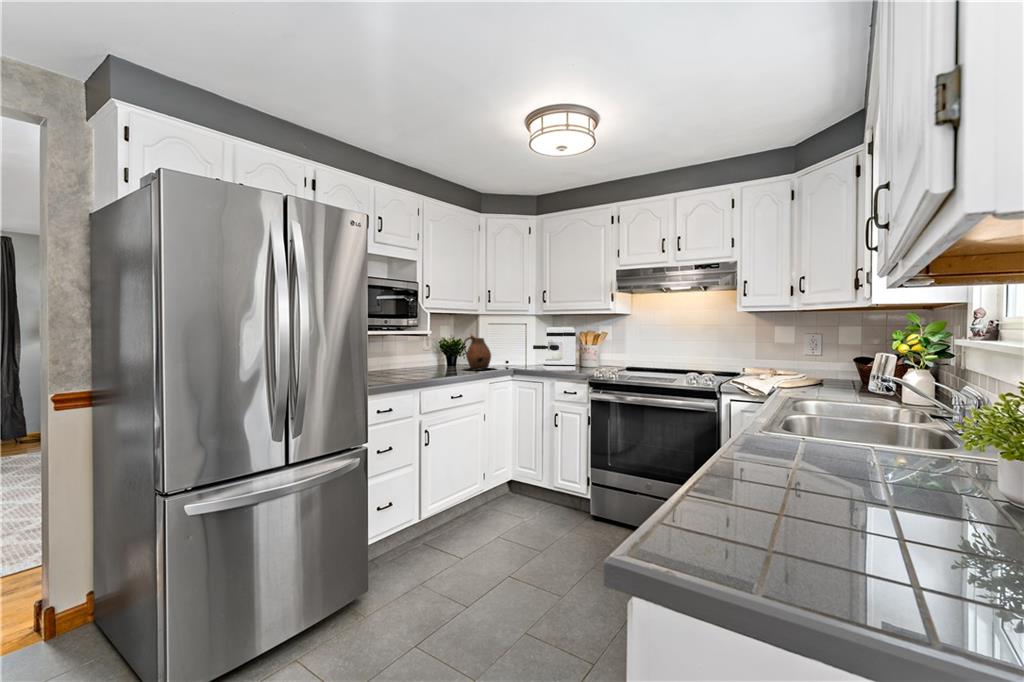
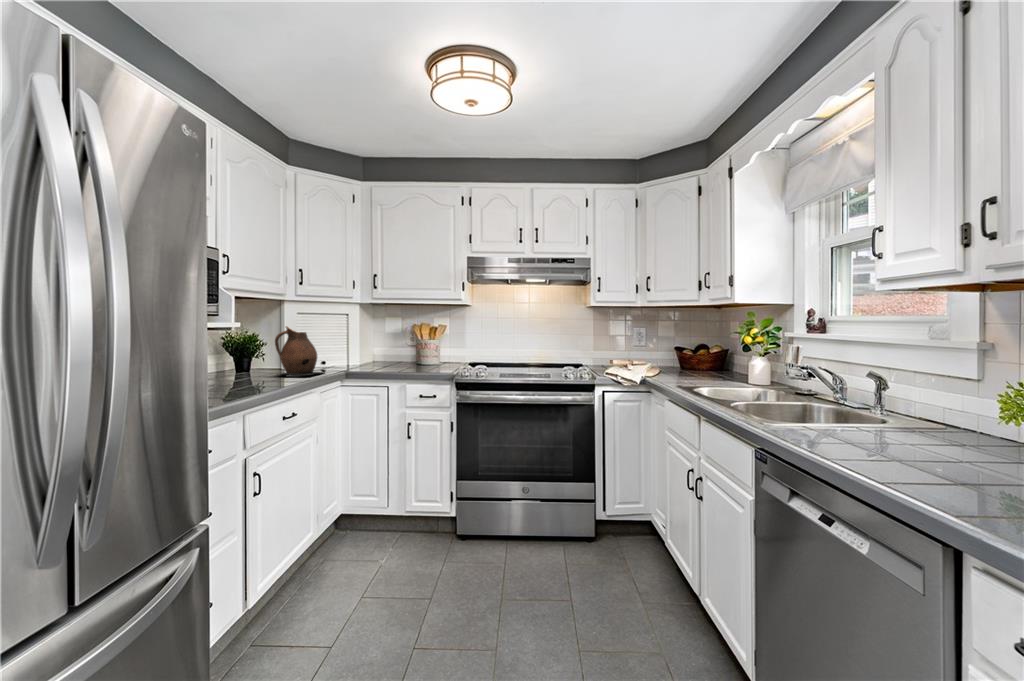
coffee maker: present [533,327,576,371] -> none [373,319,431,372]

